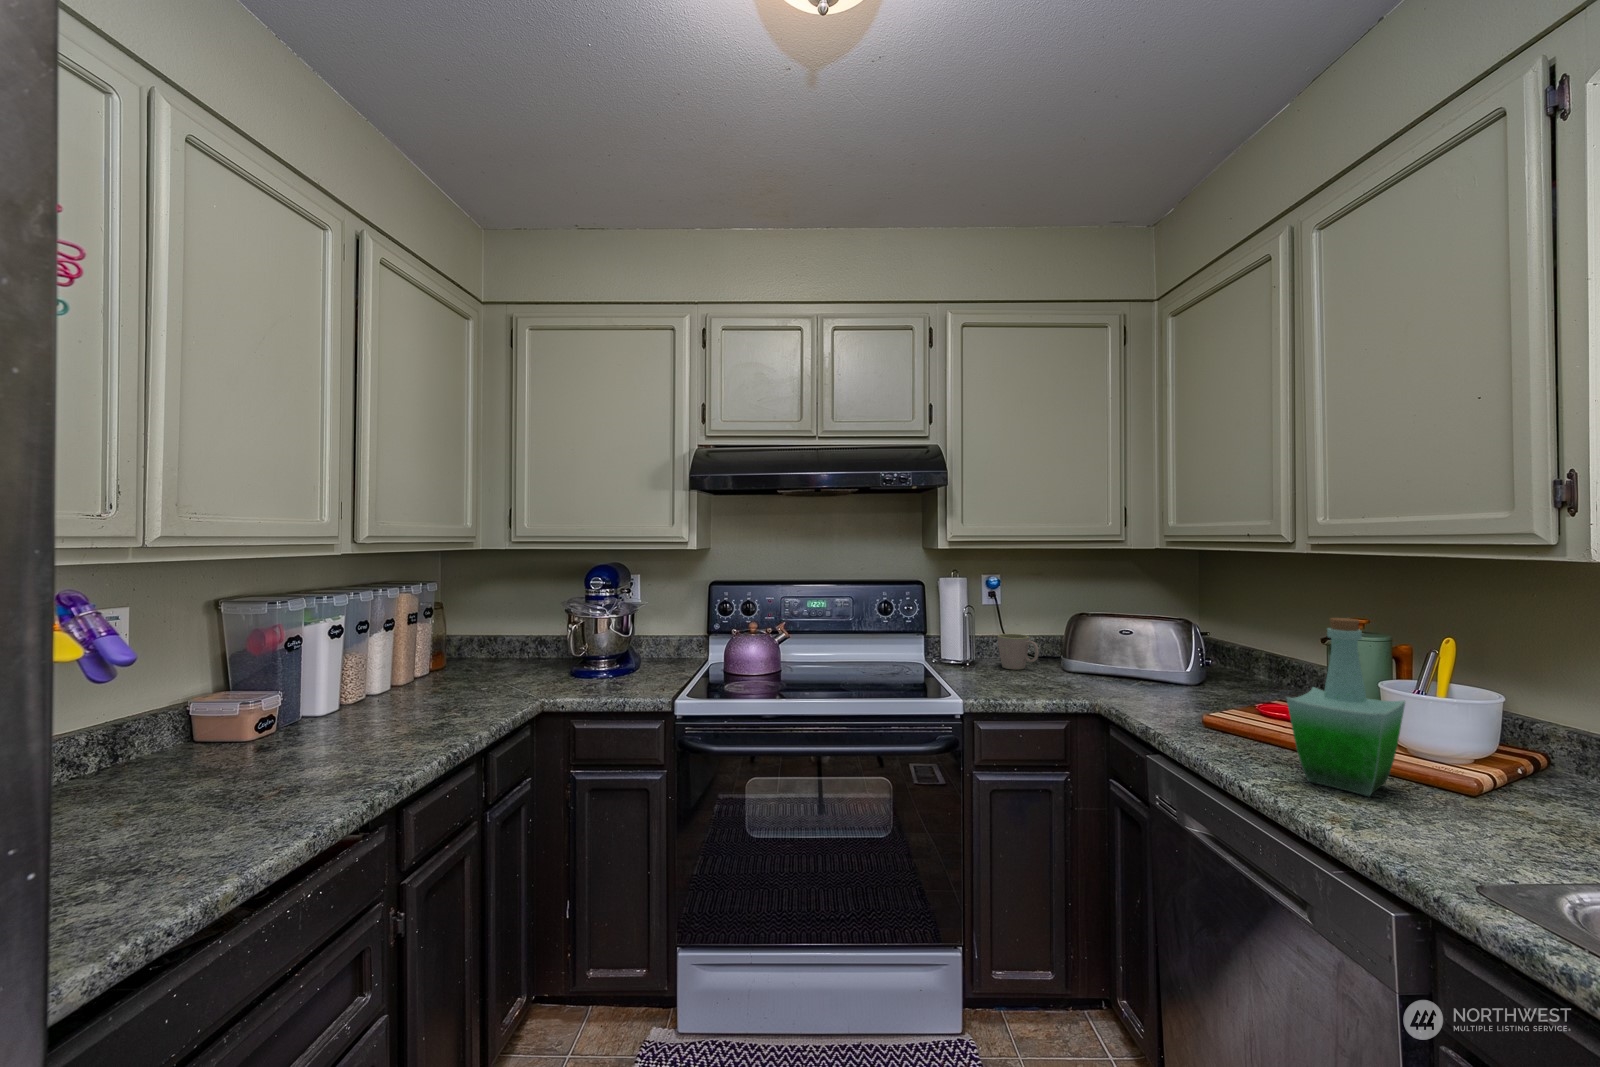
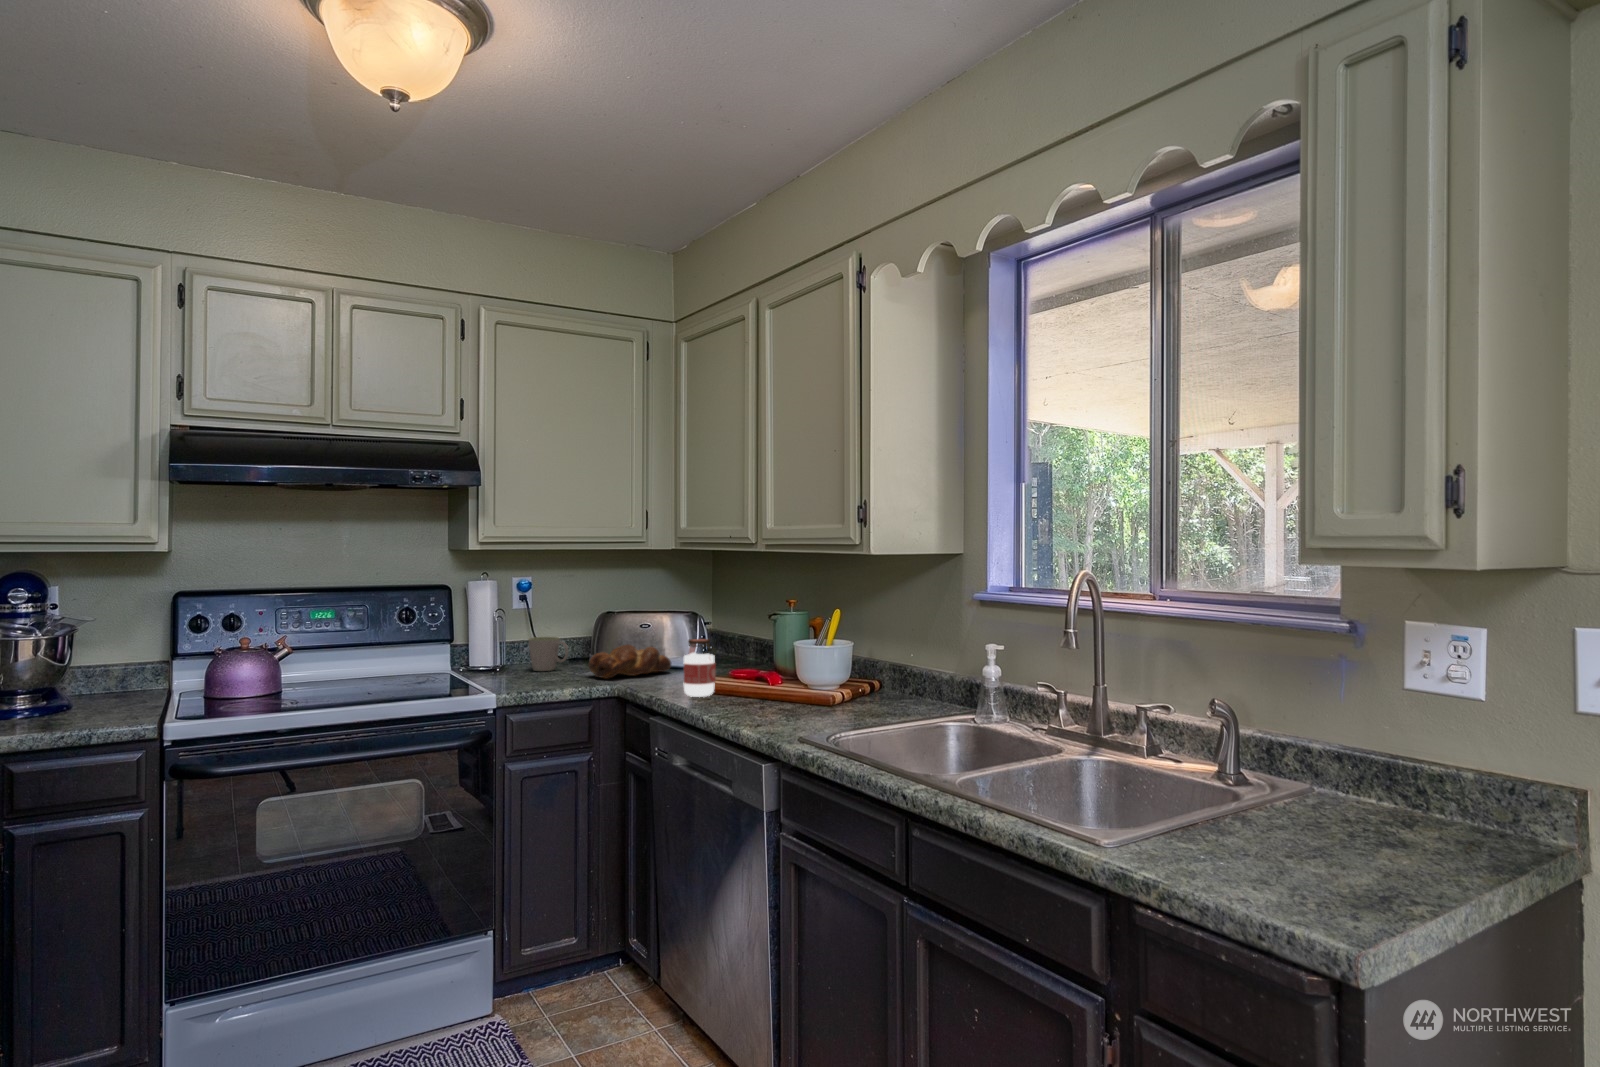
bottle: present [1287,618,1405,796] -> none [734,595,801,713]
bread loaf: none [1061,651,1160,689] -> present [588,645,671,679]
jar: none [1190,662,1241,741] -> present [684,639,716,697]

